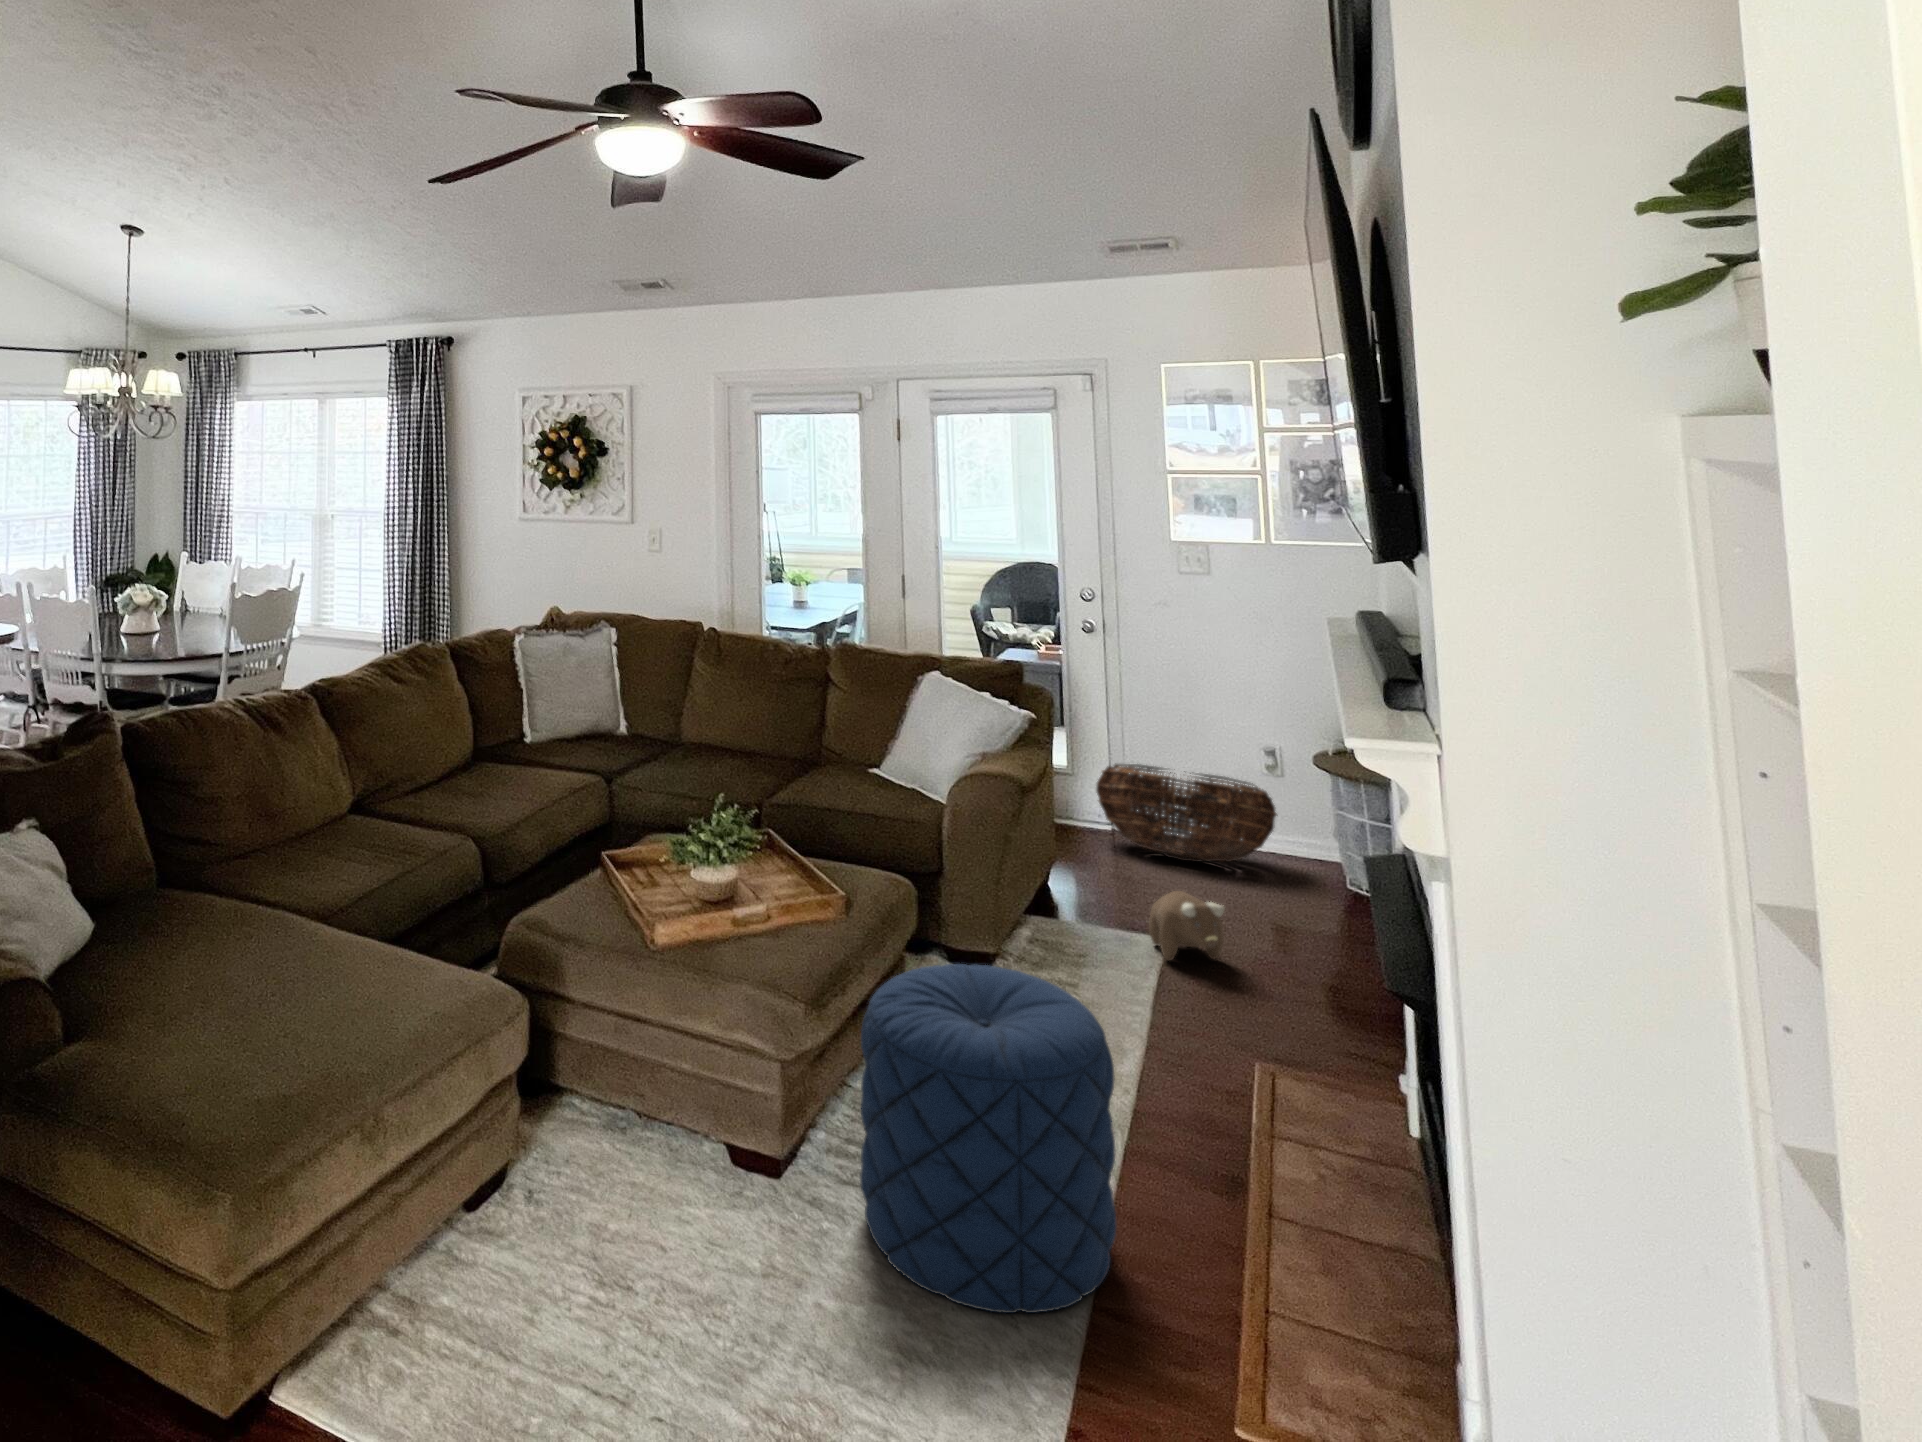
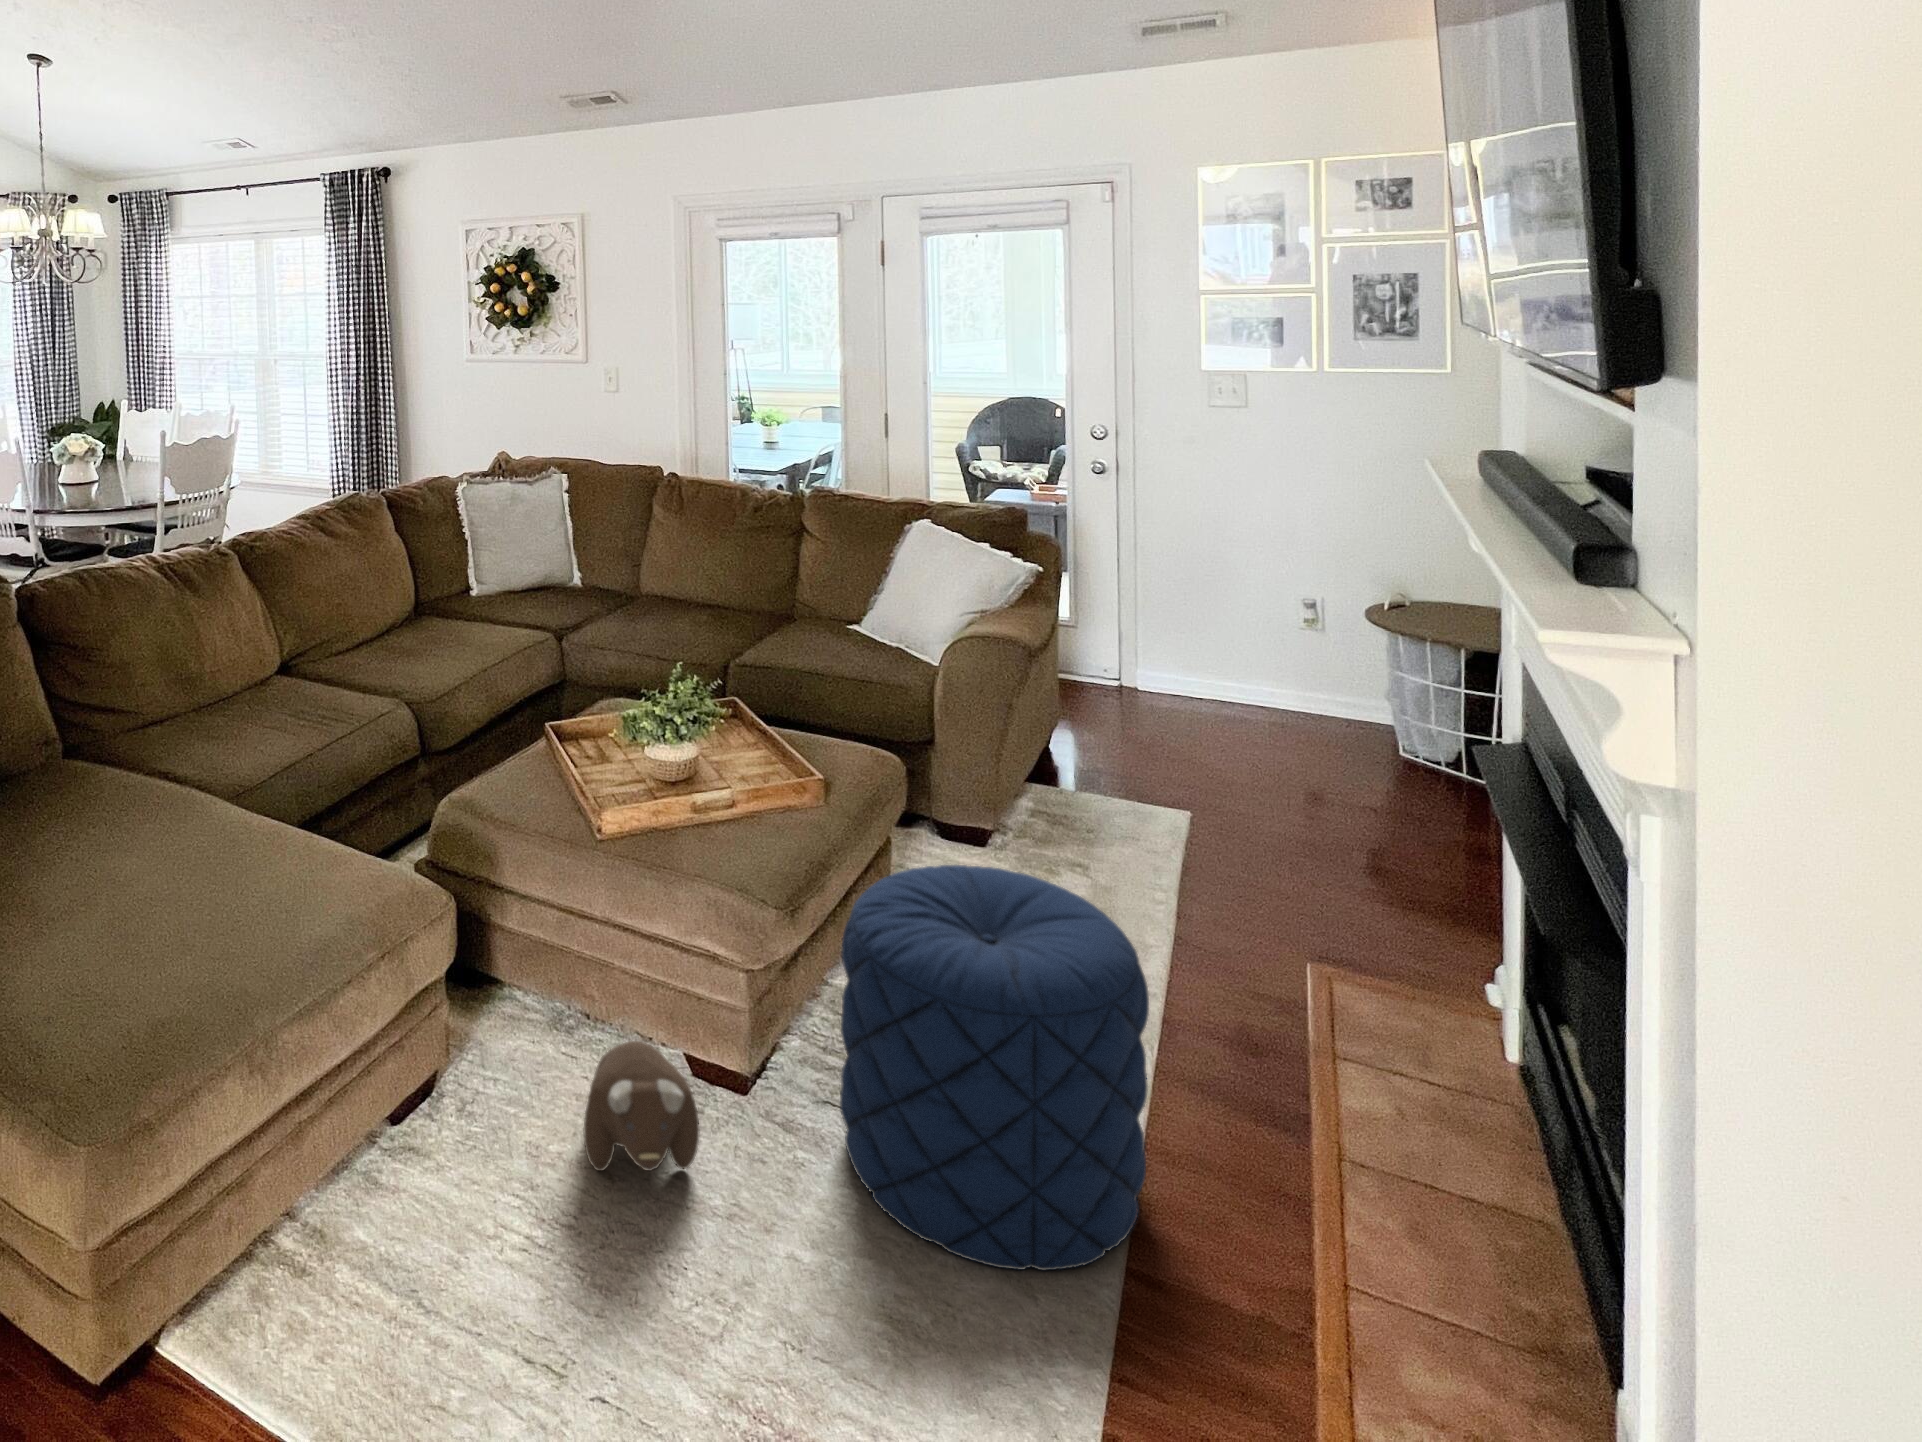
basket: present [1096,764,1277,862] -> none [1101,618,1311,725]
plush toy: present [1149,891,1225,960] -> present [583,1041,700,1171]

